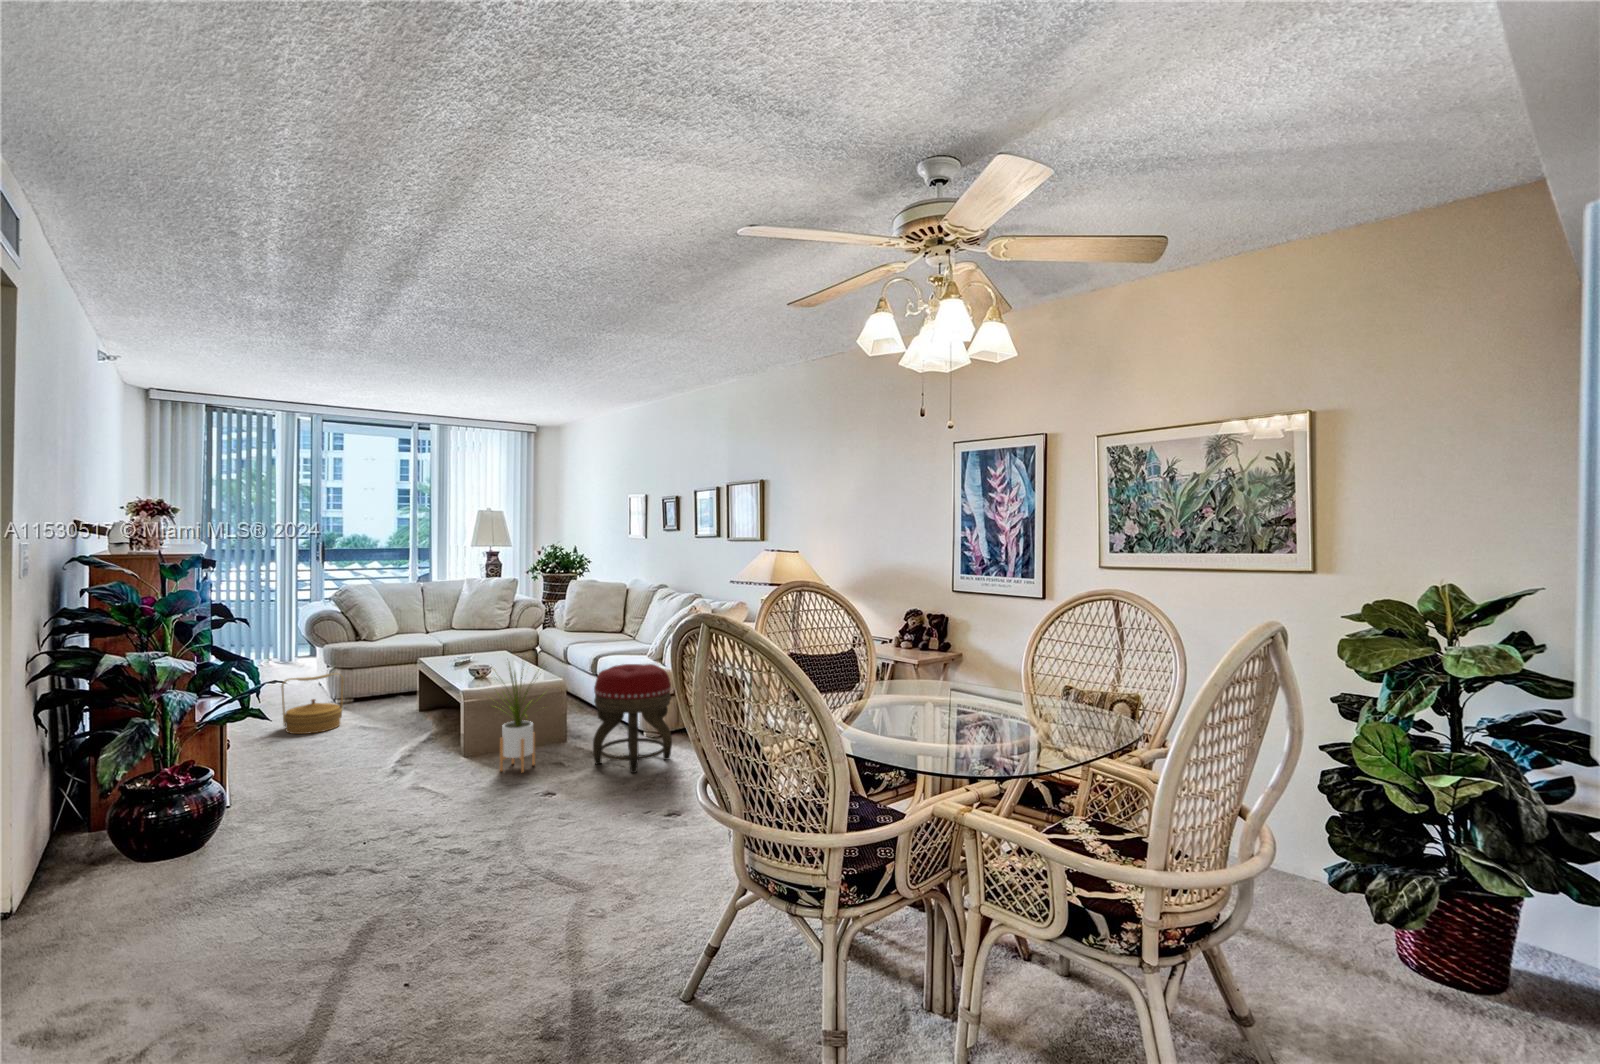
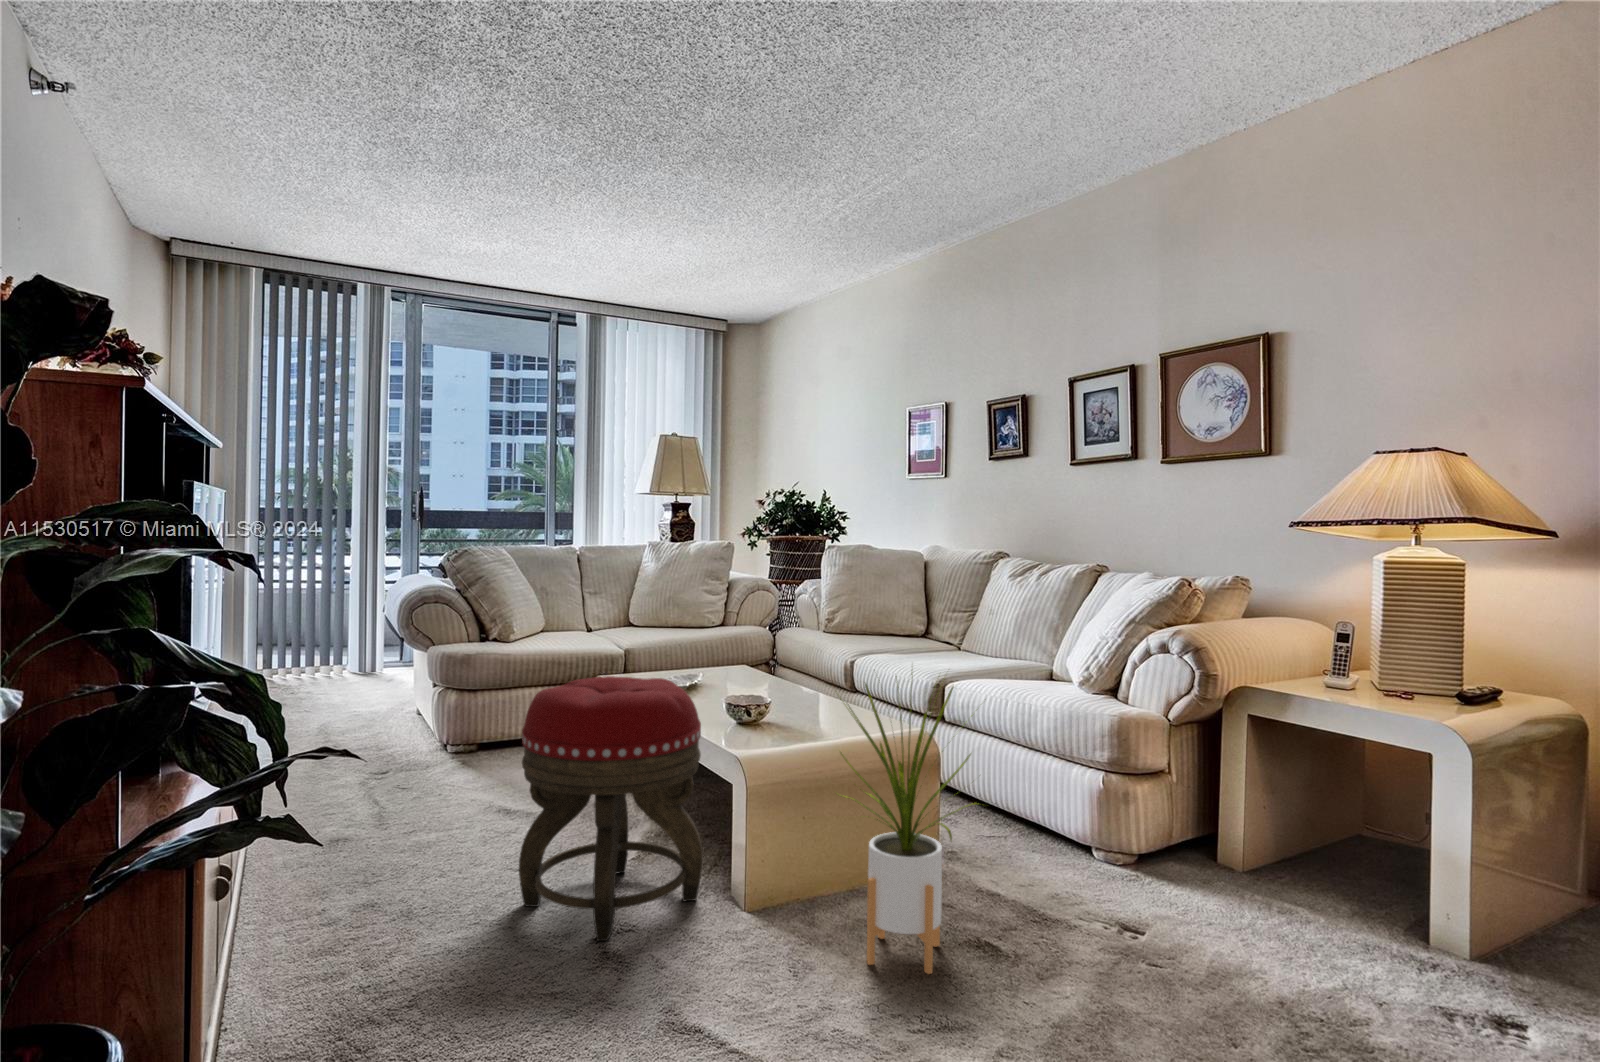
footstool: present [593,664,672,773] -> present [519,676,702,941]
basket: present [281,673,344,734] -> none [358,697,472,820]

